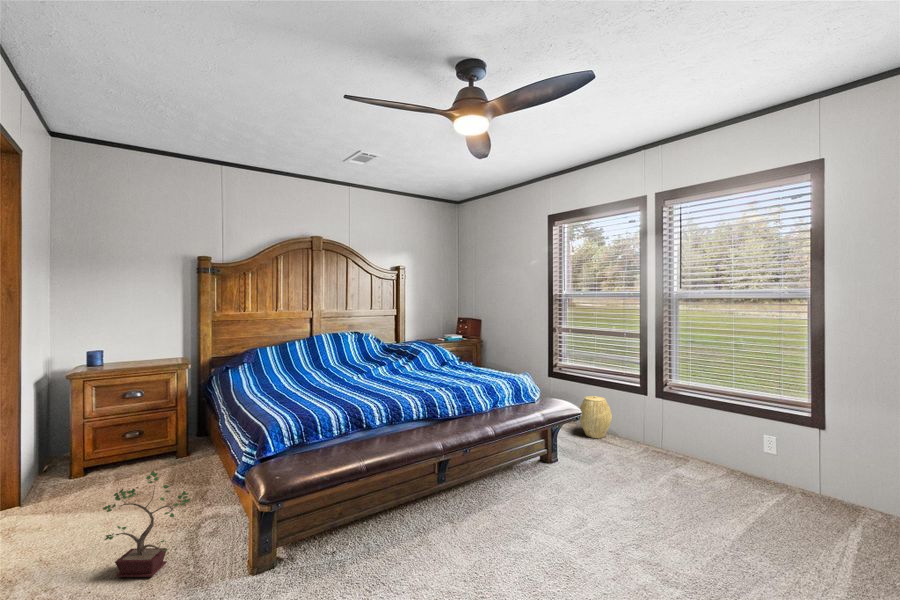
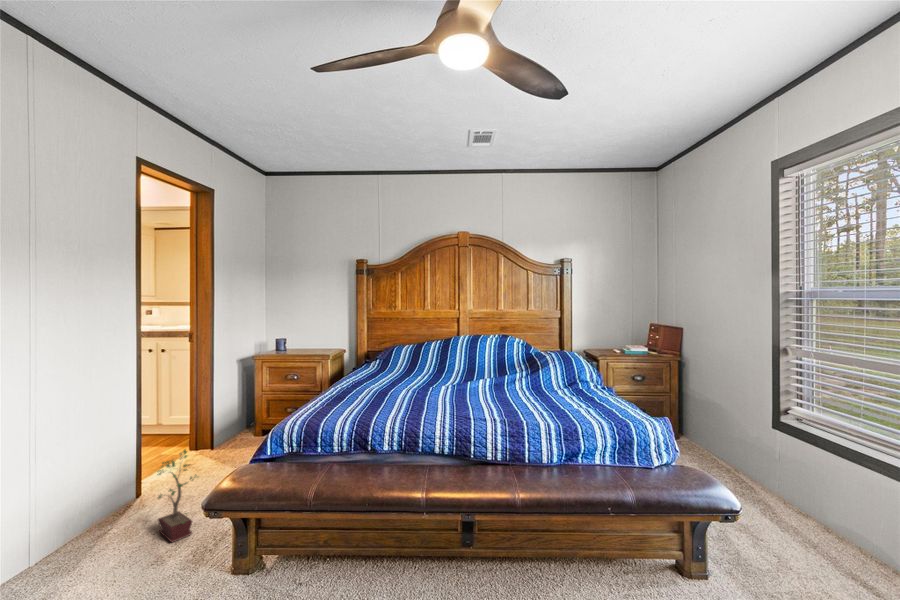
woven basket: present [579,396,612,438] -> none [797,477,875,562]

